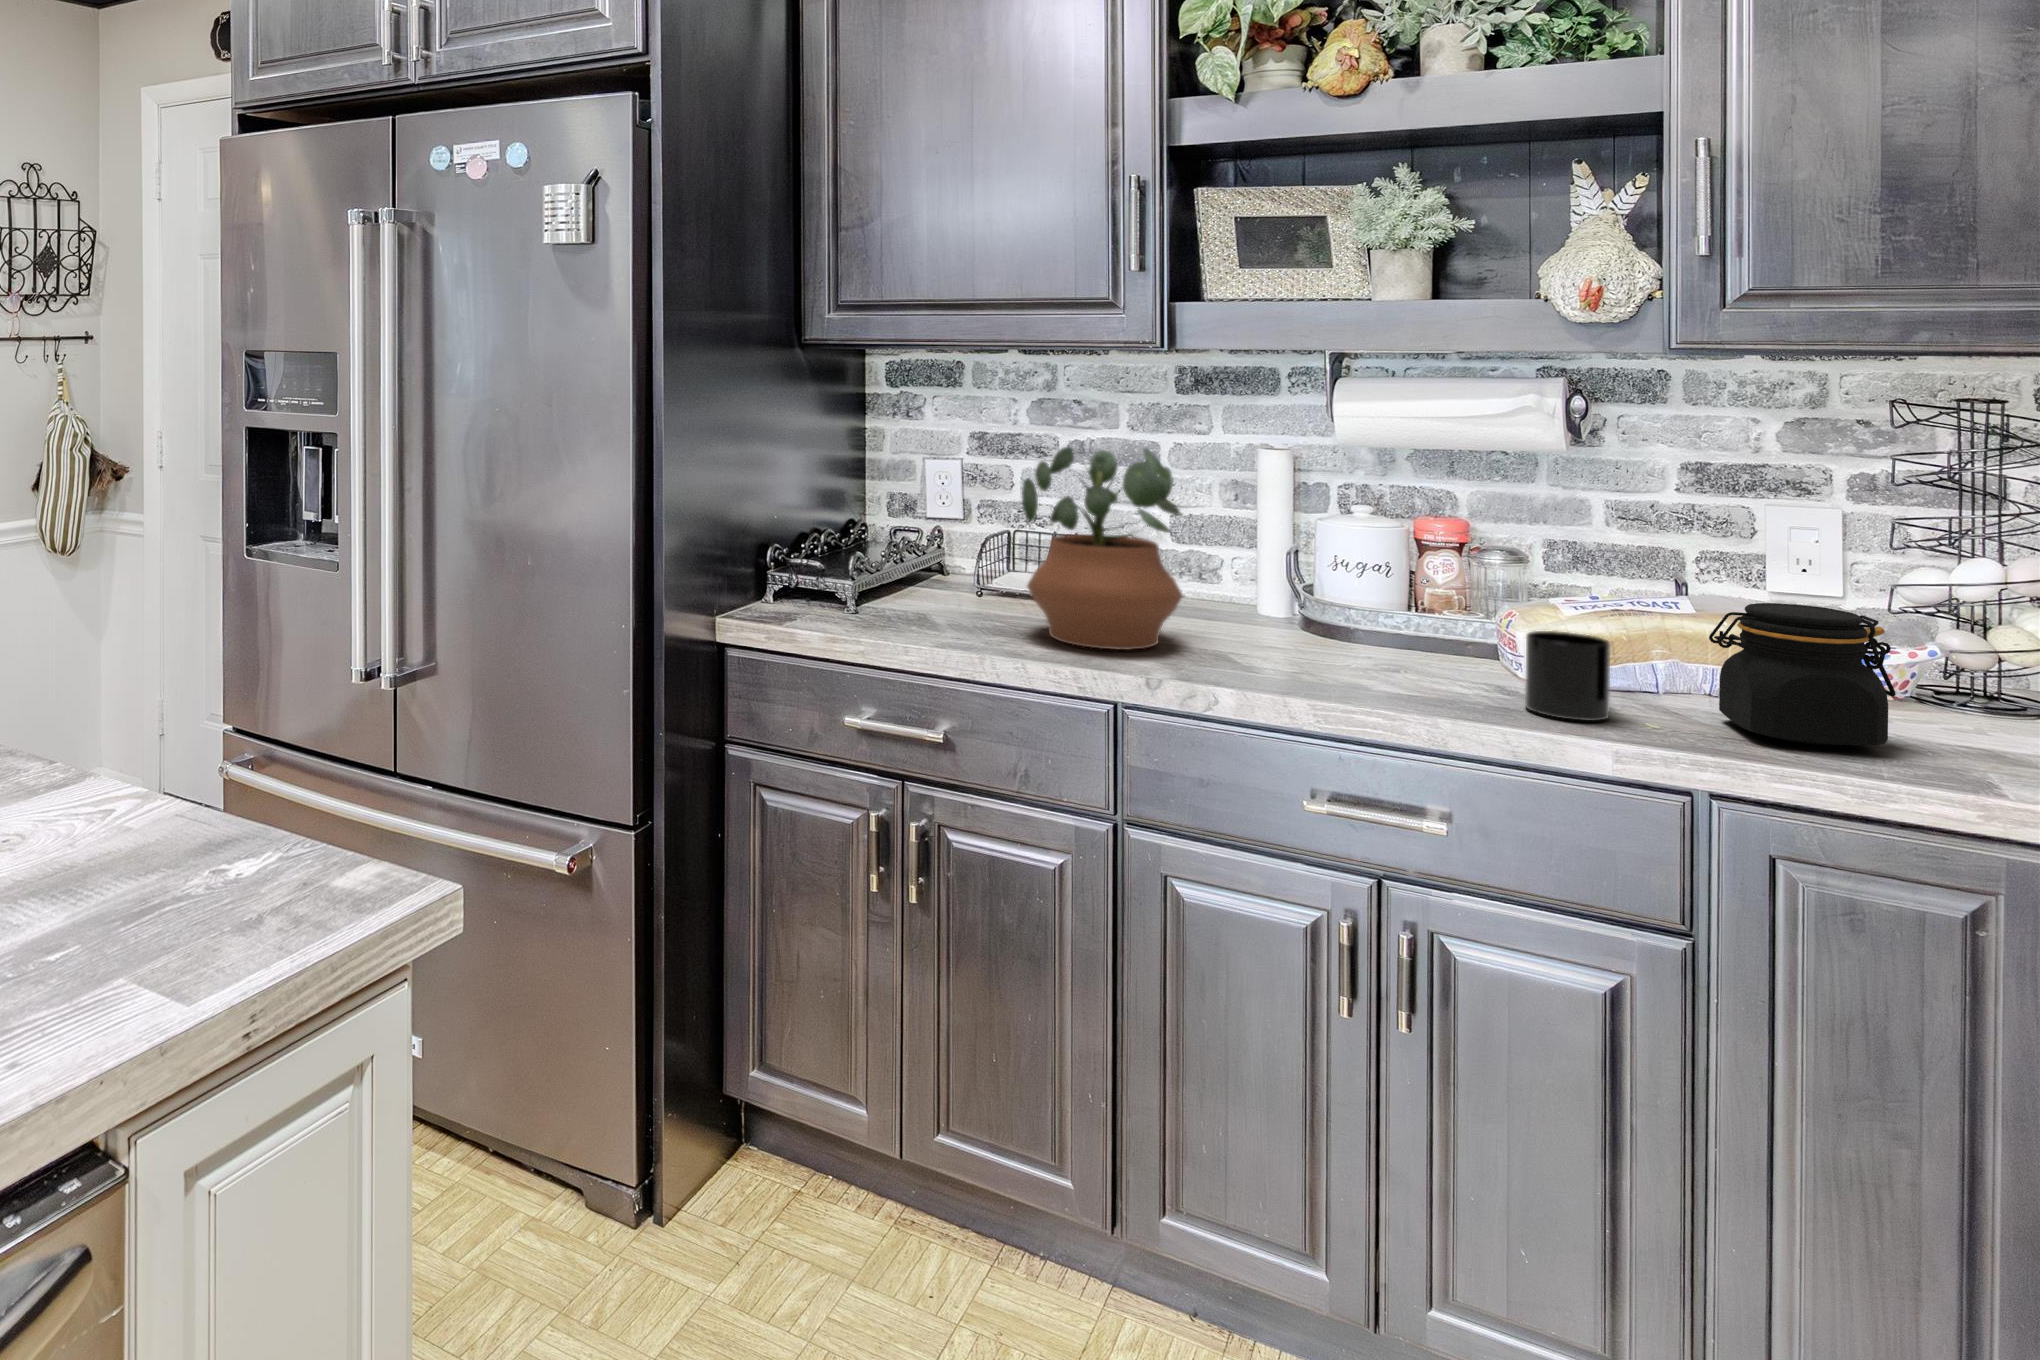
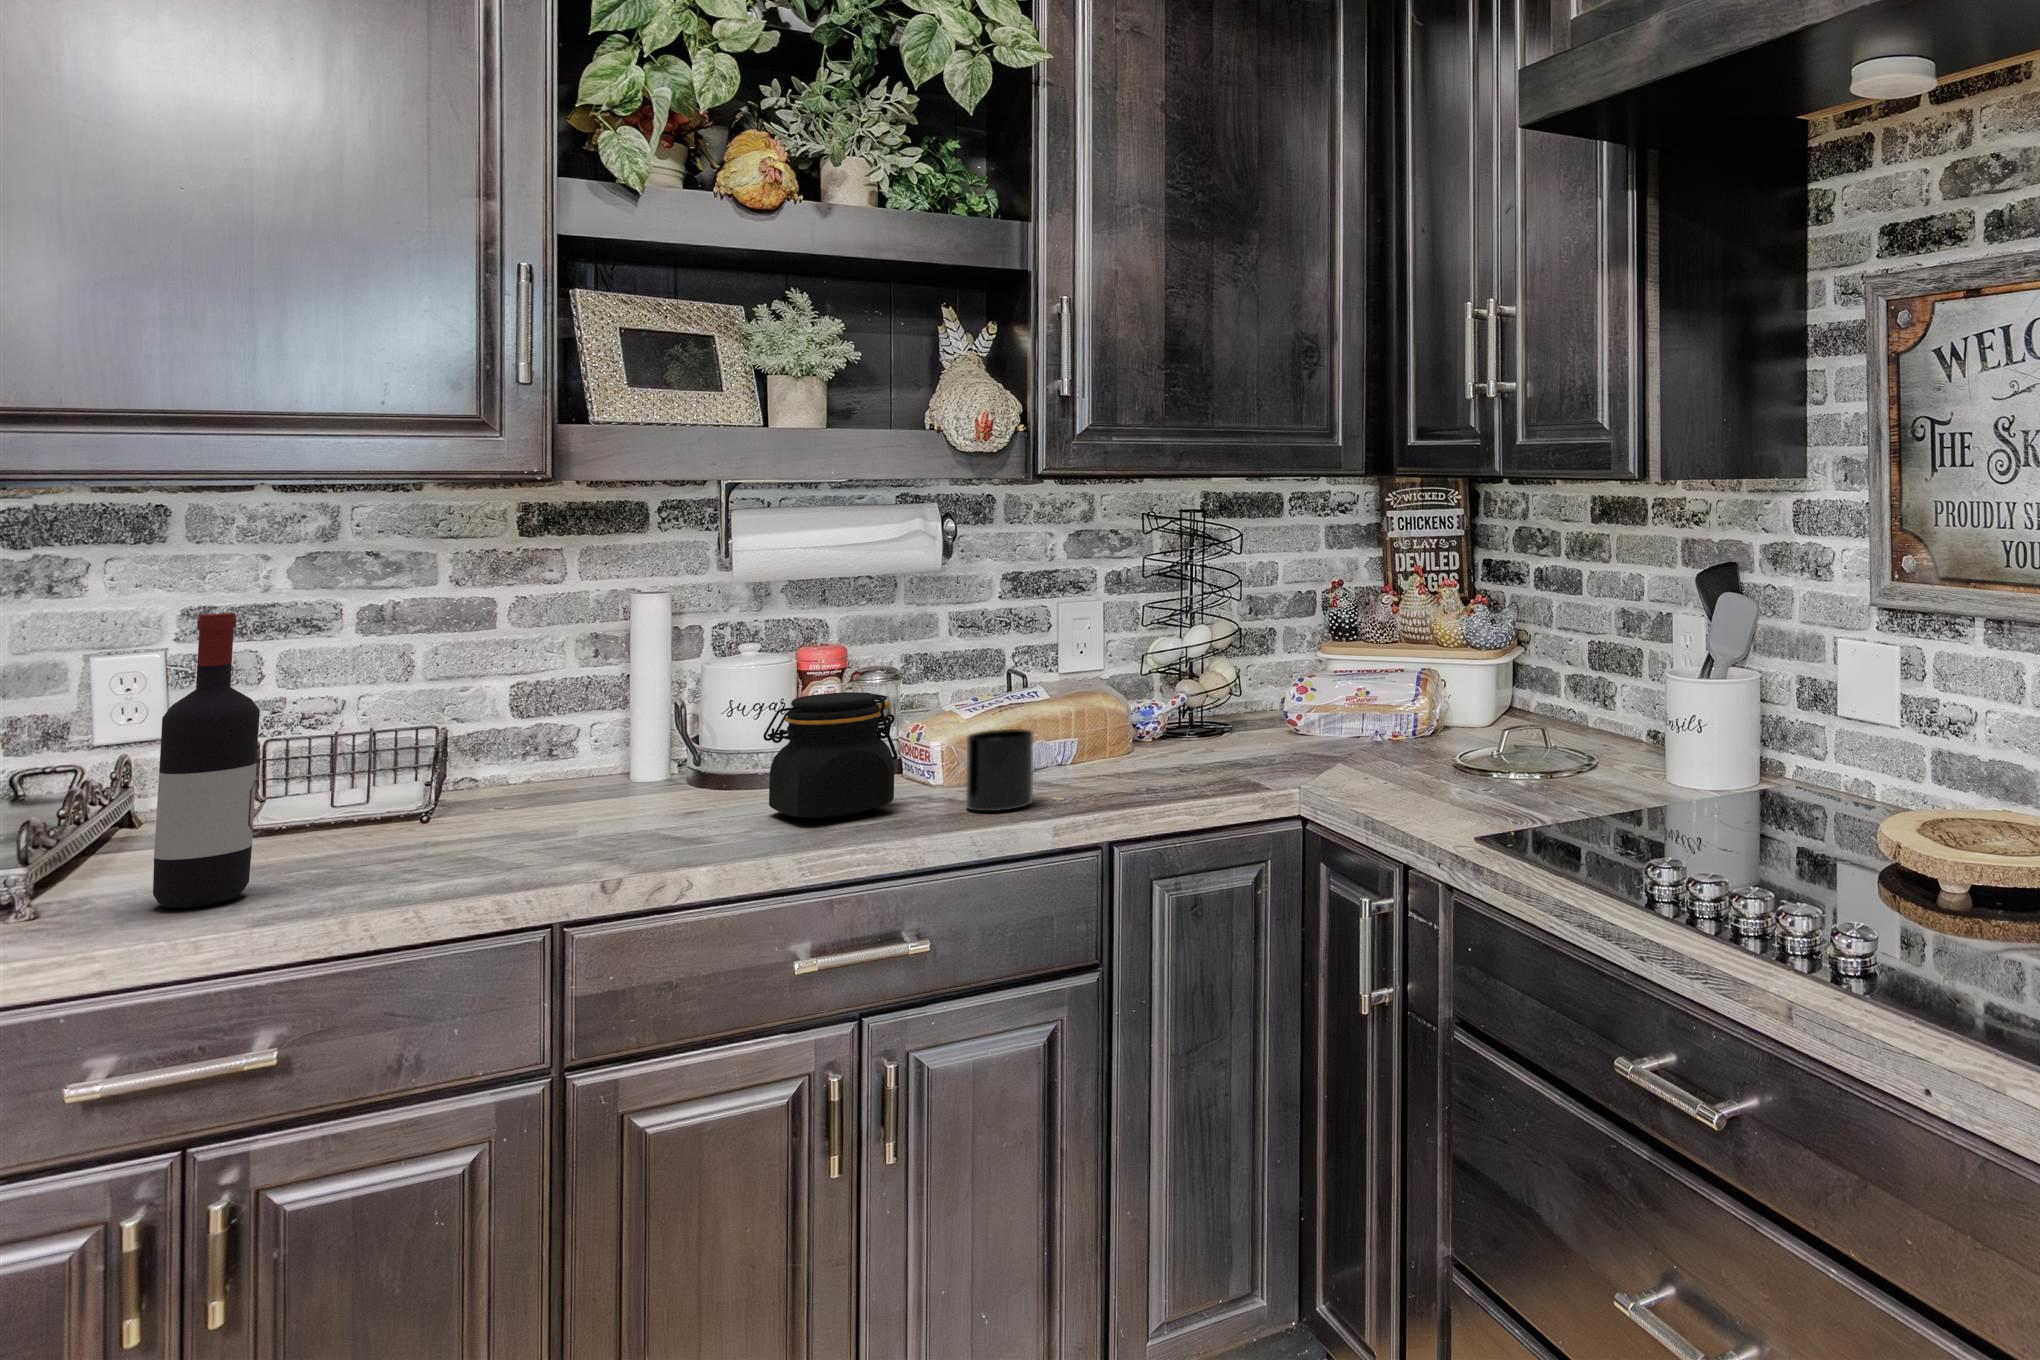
wine bottle: none [897,440,950,632] -> present [153,613,260,908]
potted plant: present [1022,447,1183,650] -> none [378,595,601,866]
jar: present [1709,603,1896,745] -> present [763,692,898,819]

